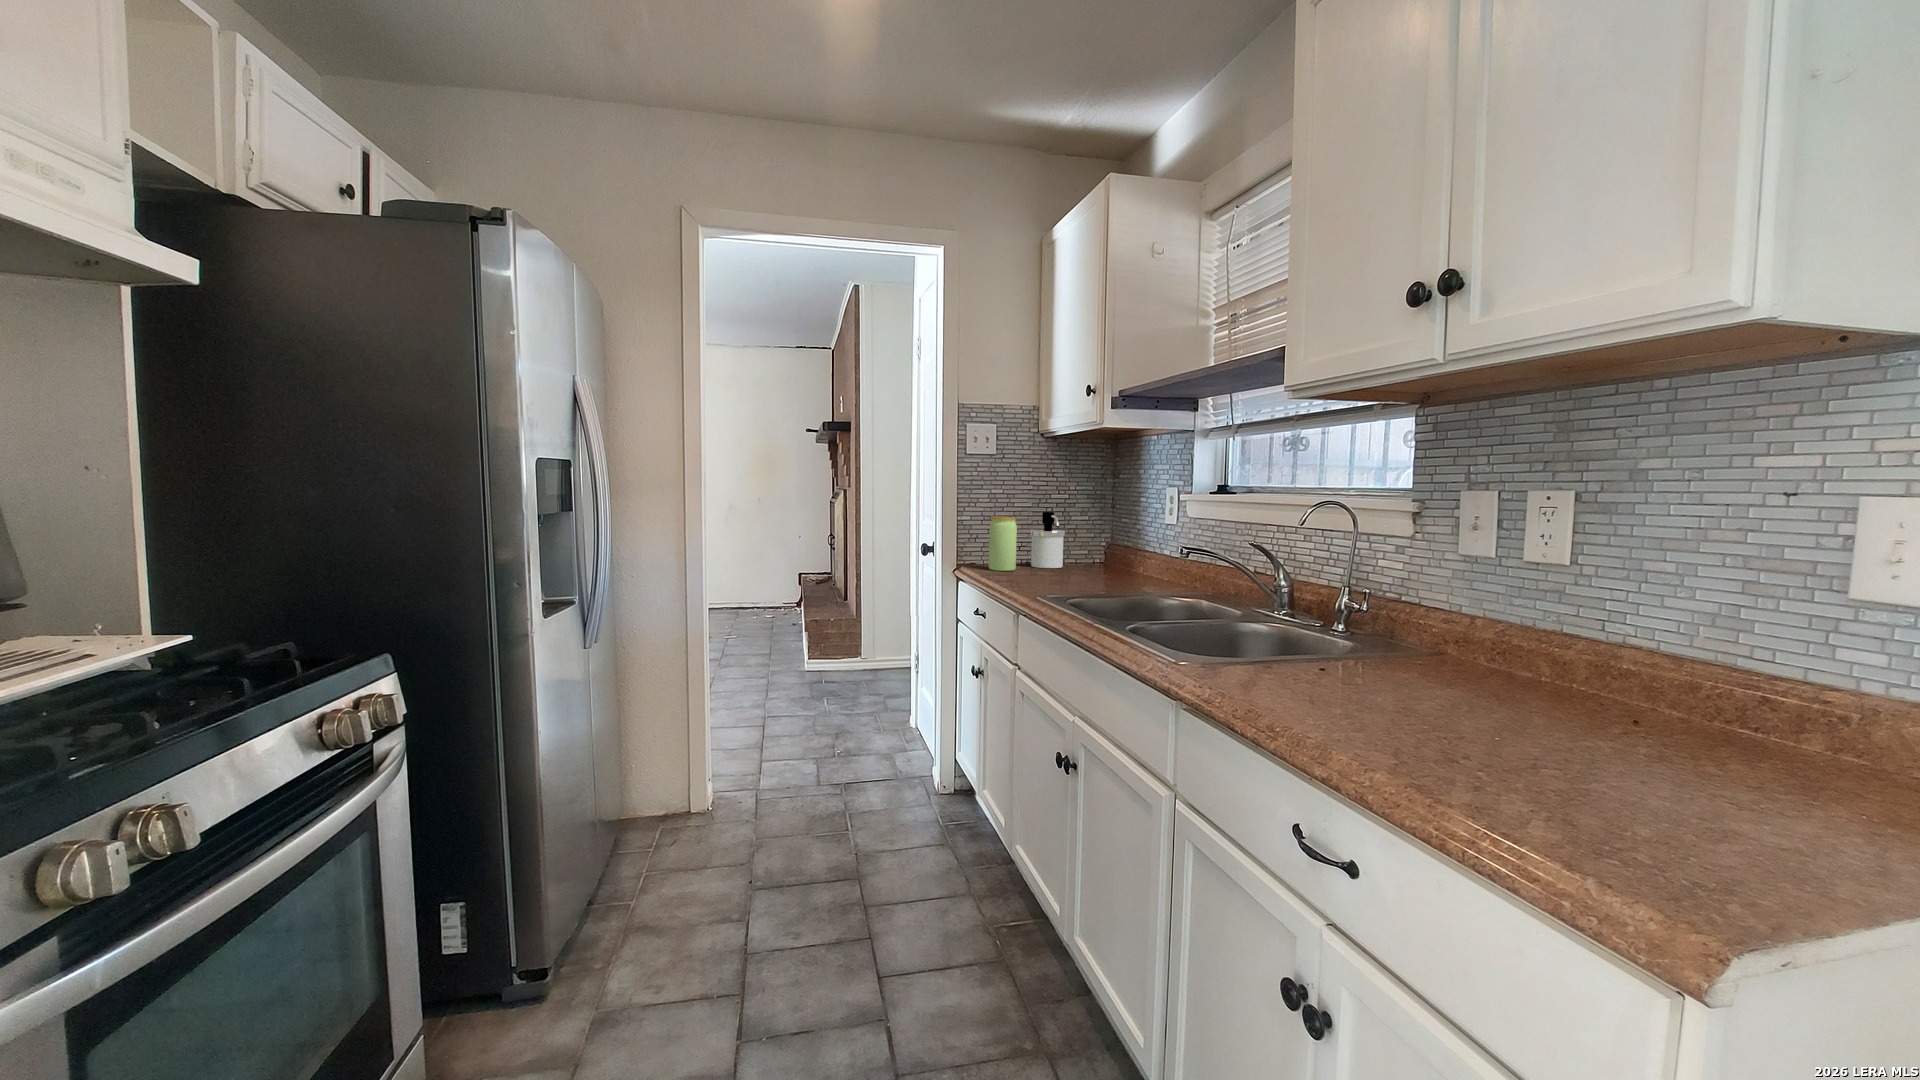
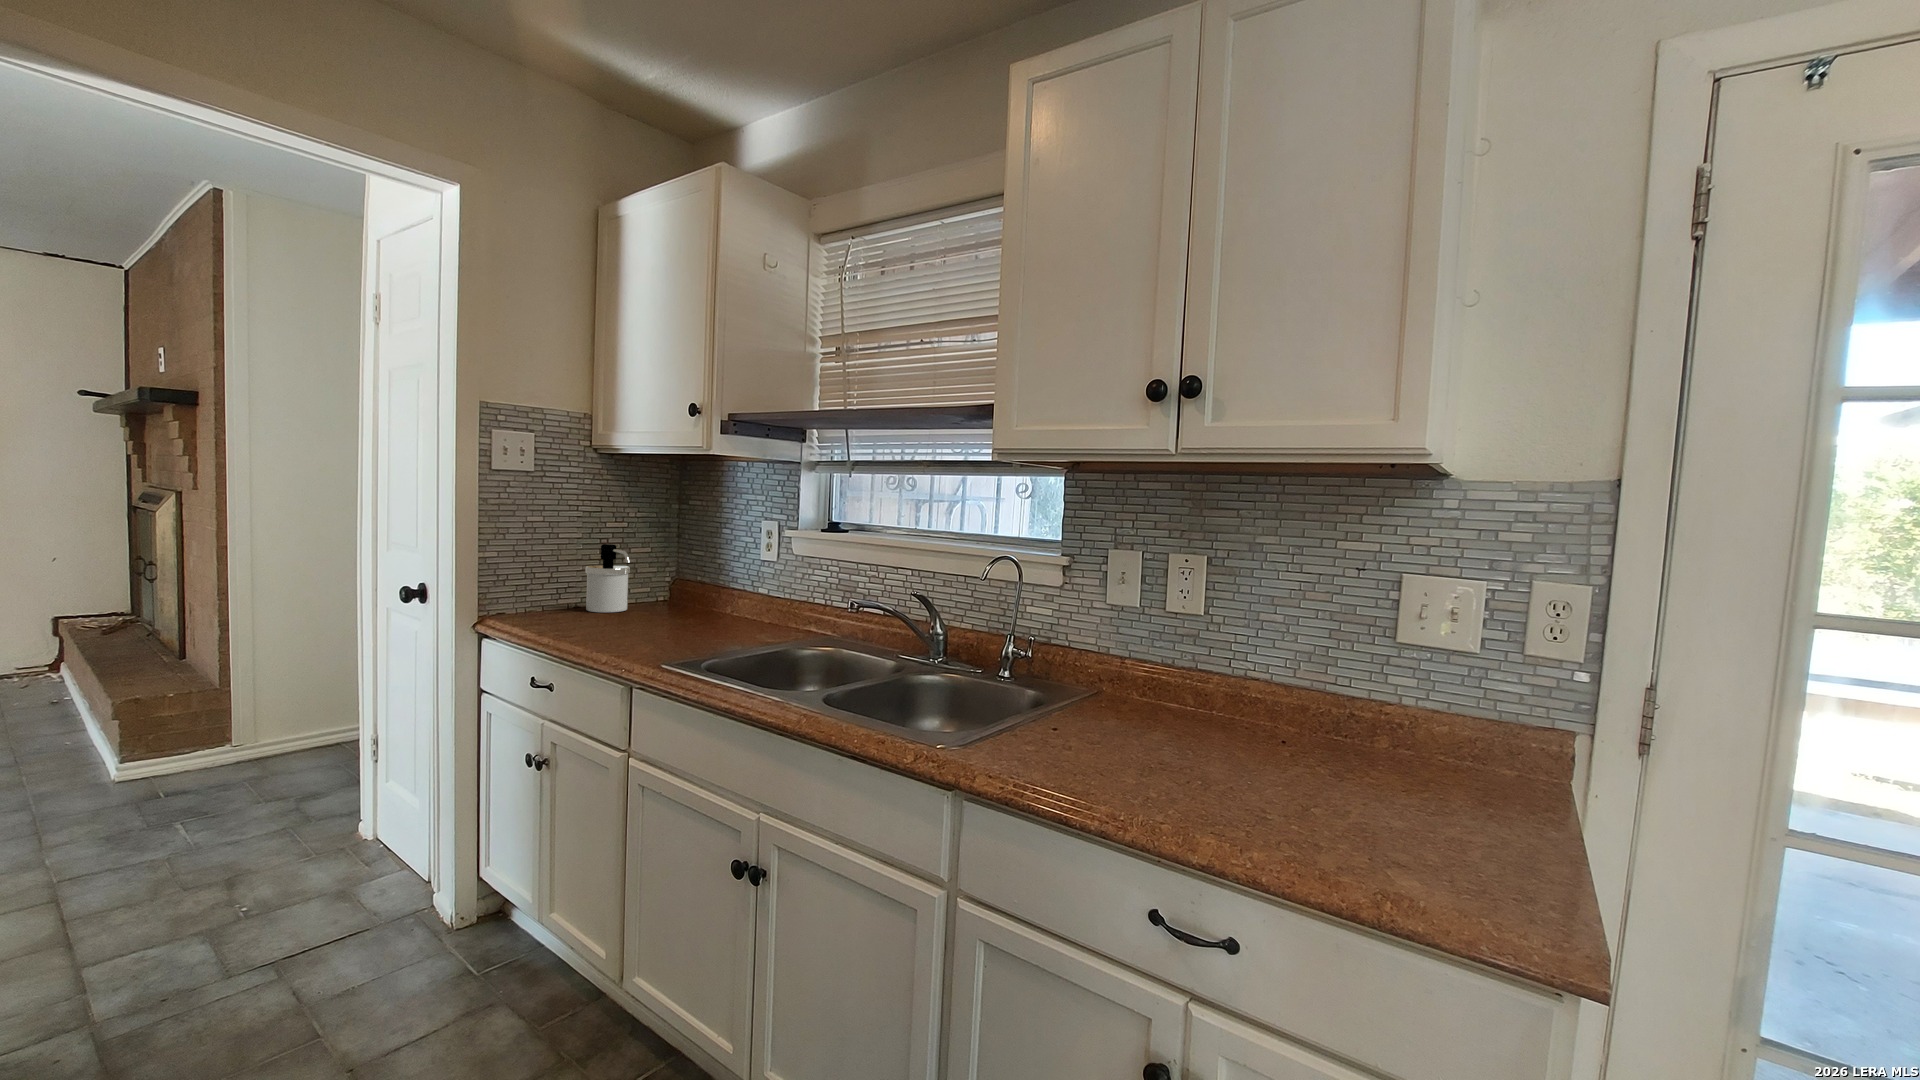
jar: present [989,517,1017,571] -> none [539,554,577,623]

